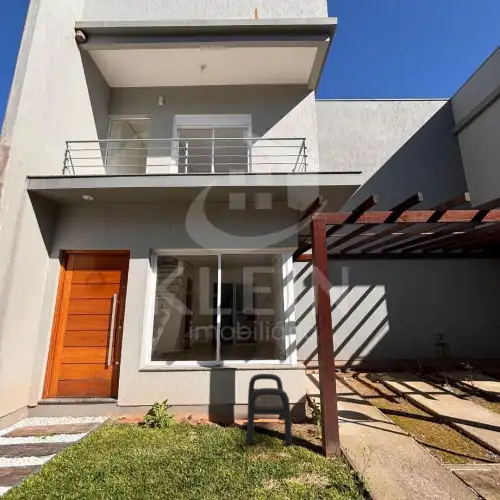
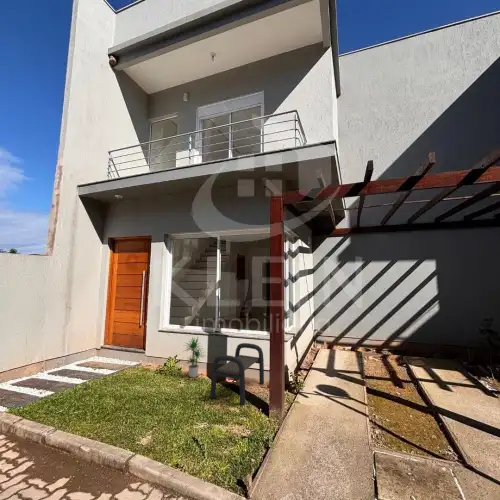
potted plant: none [185,372,215,425] -> present [187,338,202,377]

